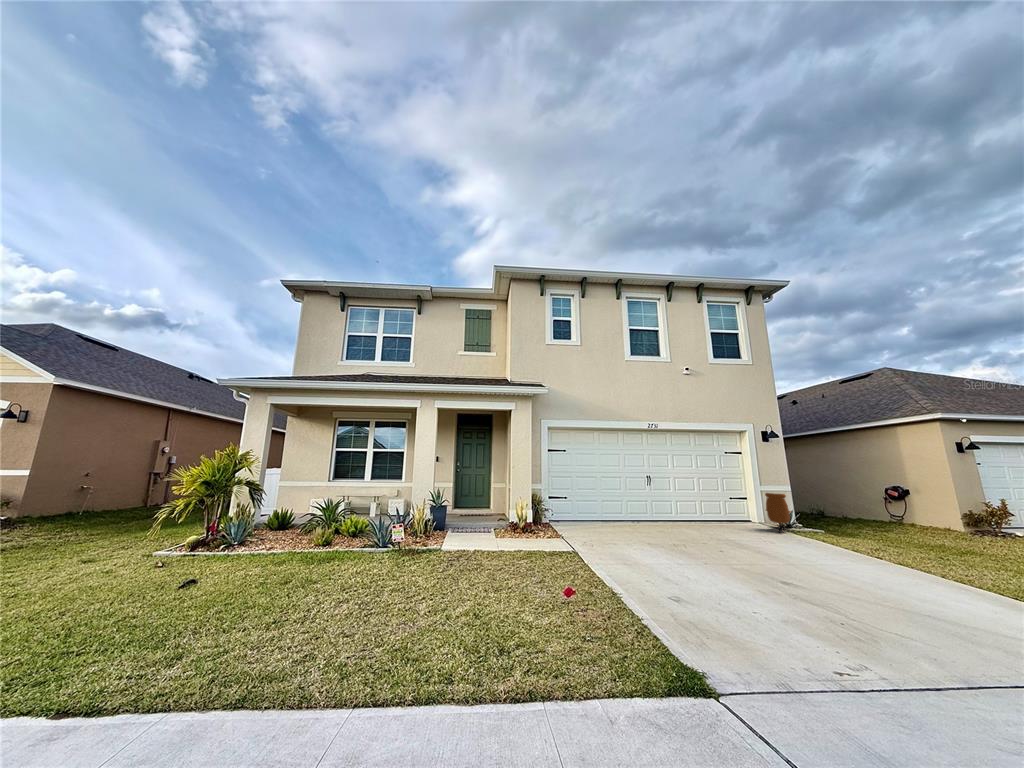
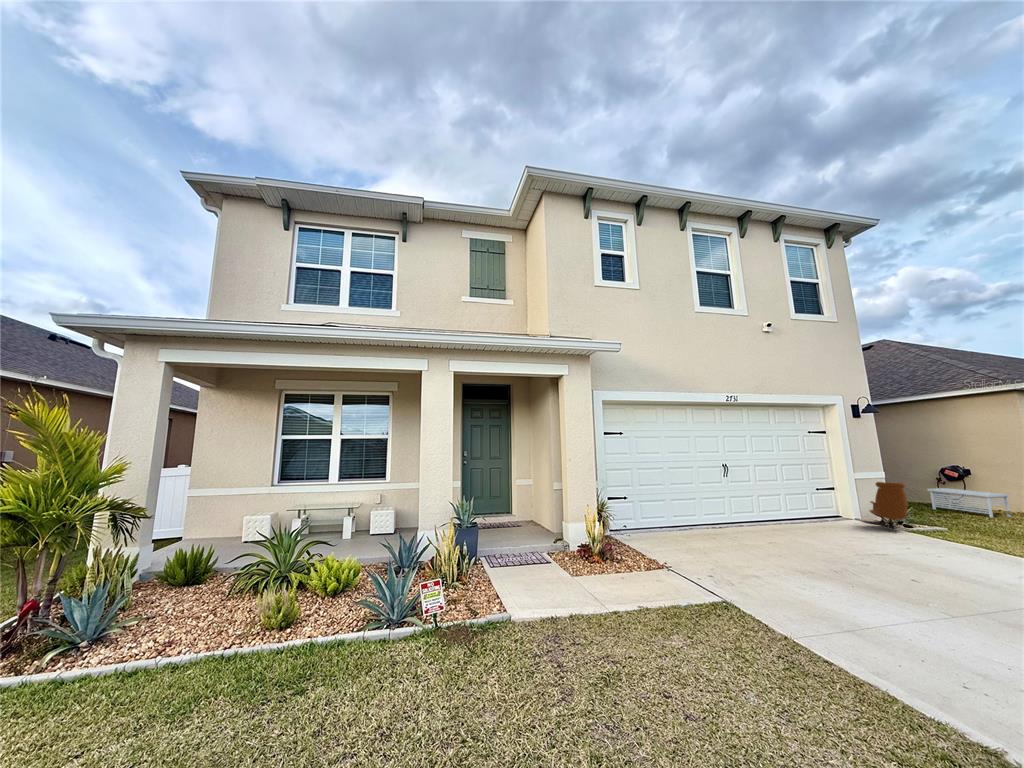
storage bench: none [853,505,916,531] -> present [927,488,1011,518]

